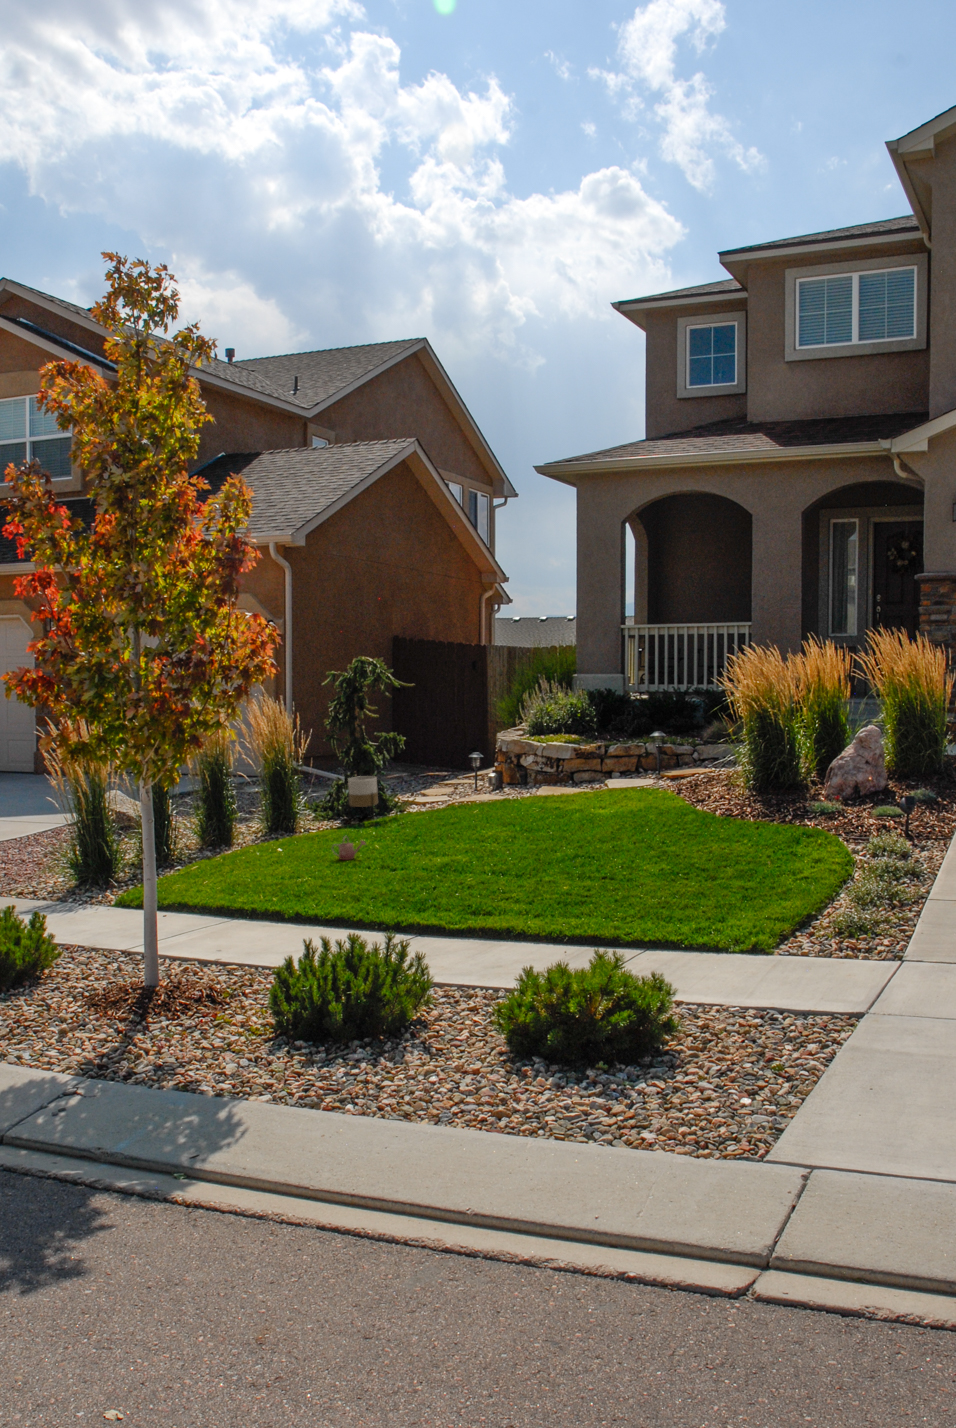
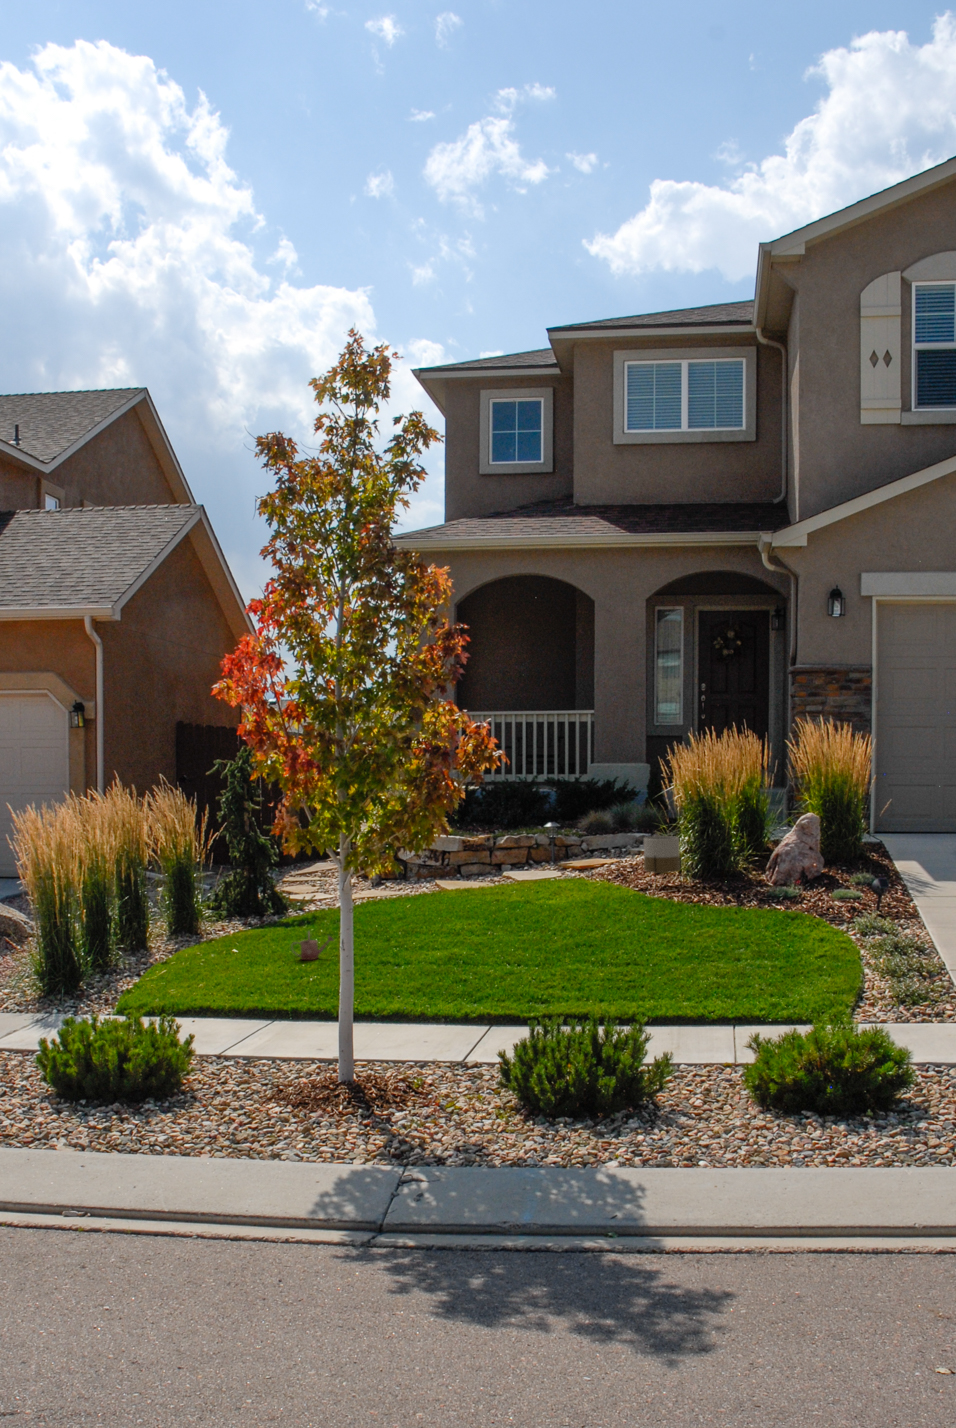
planter: present [348,776,378,807] -> present [644,836,681,874]

